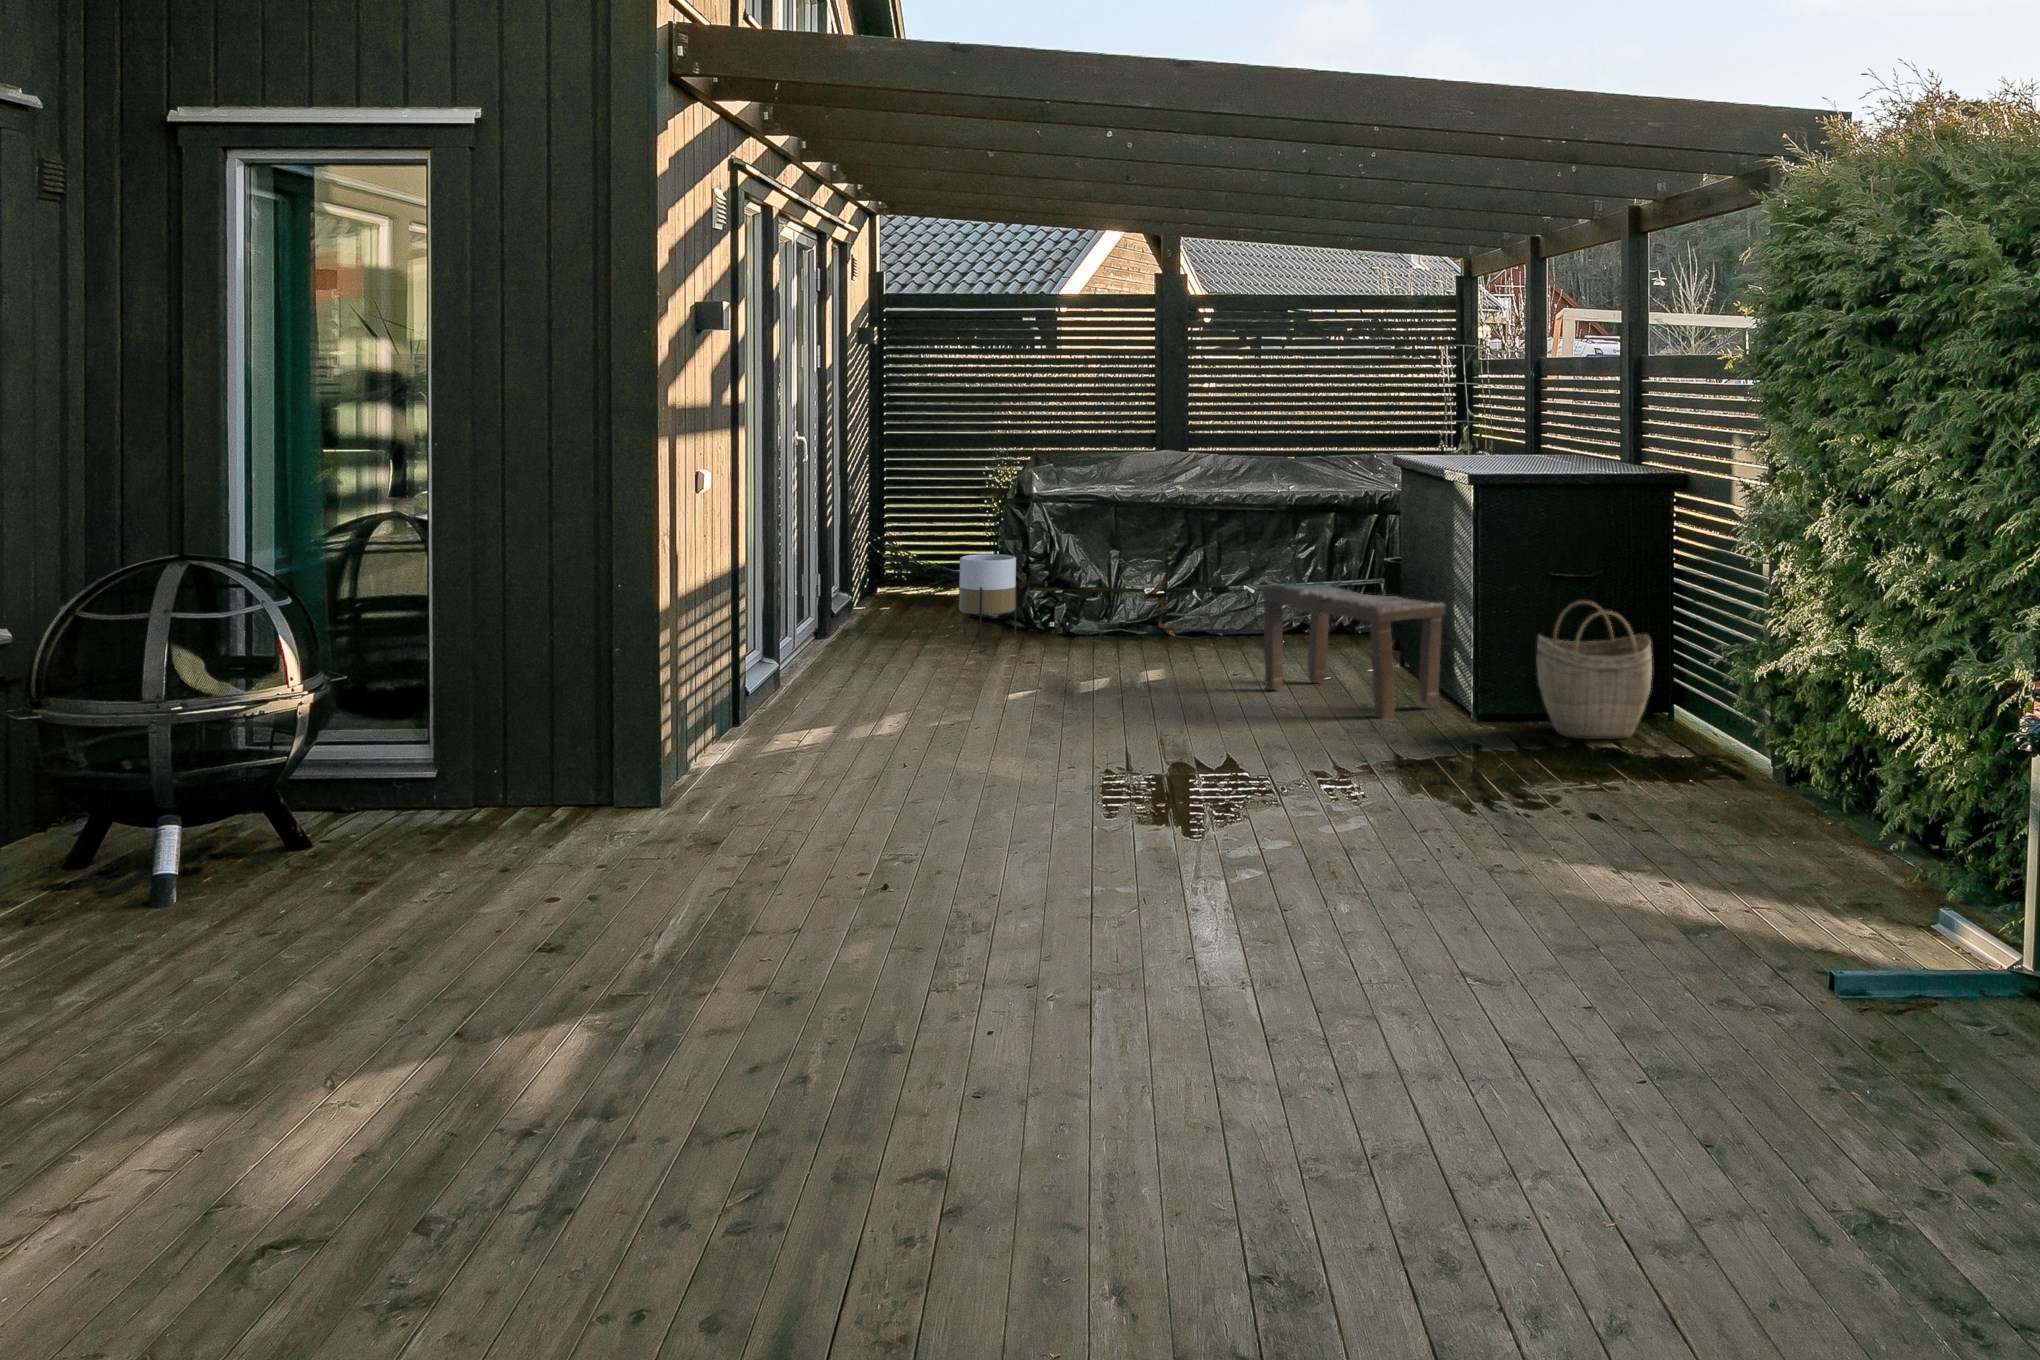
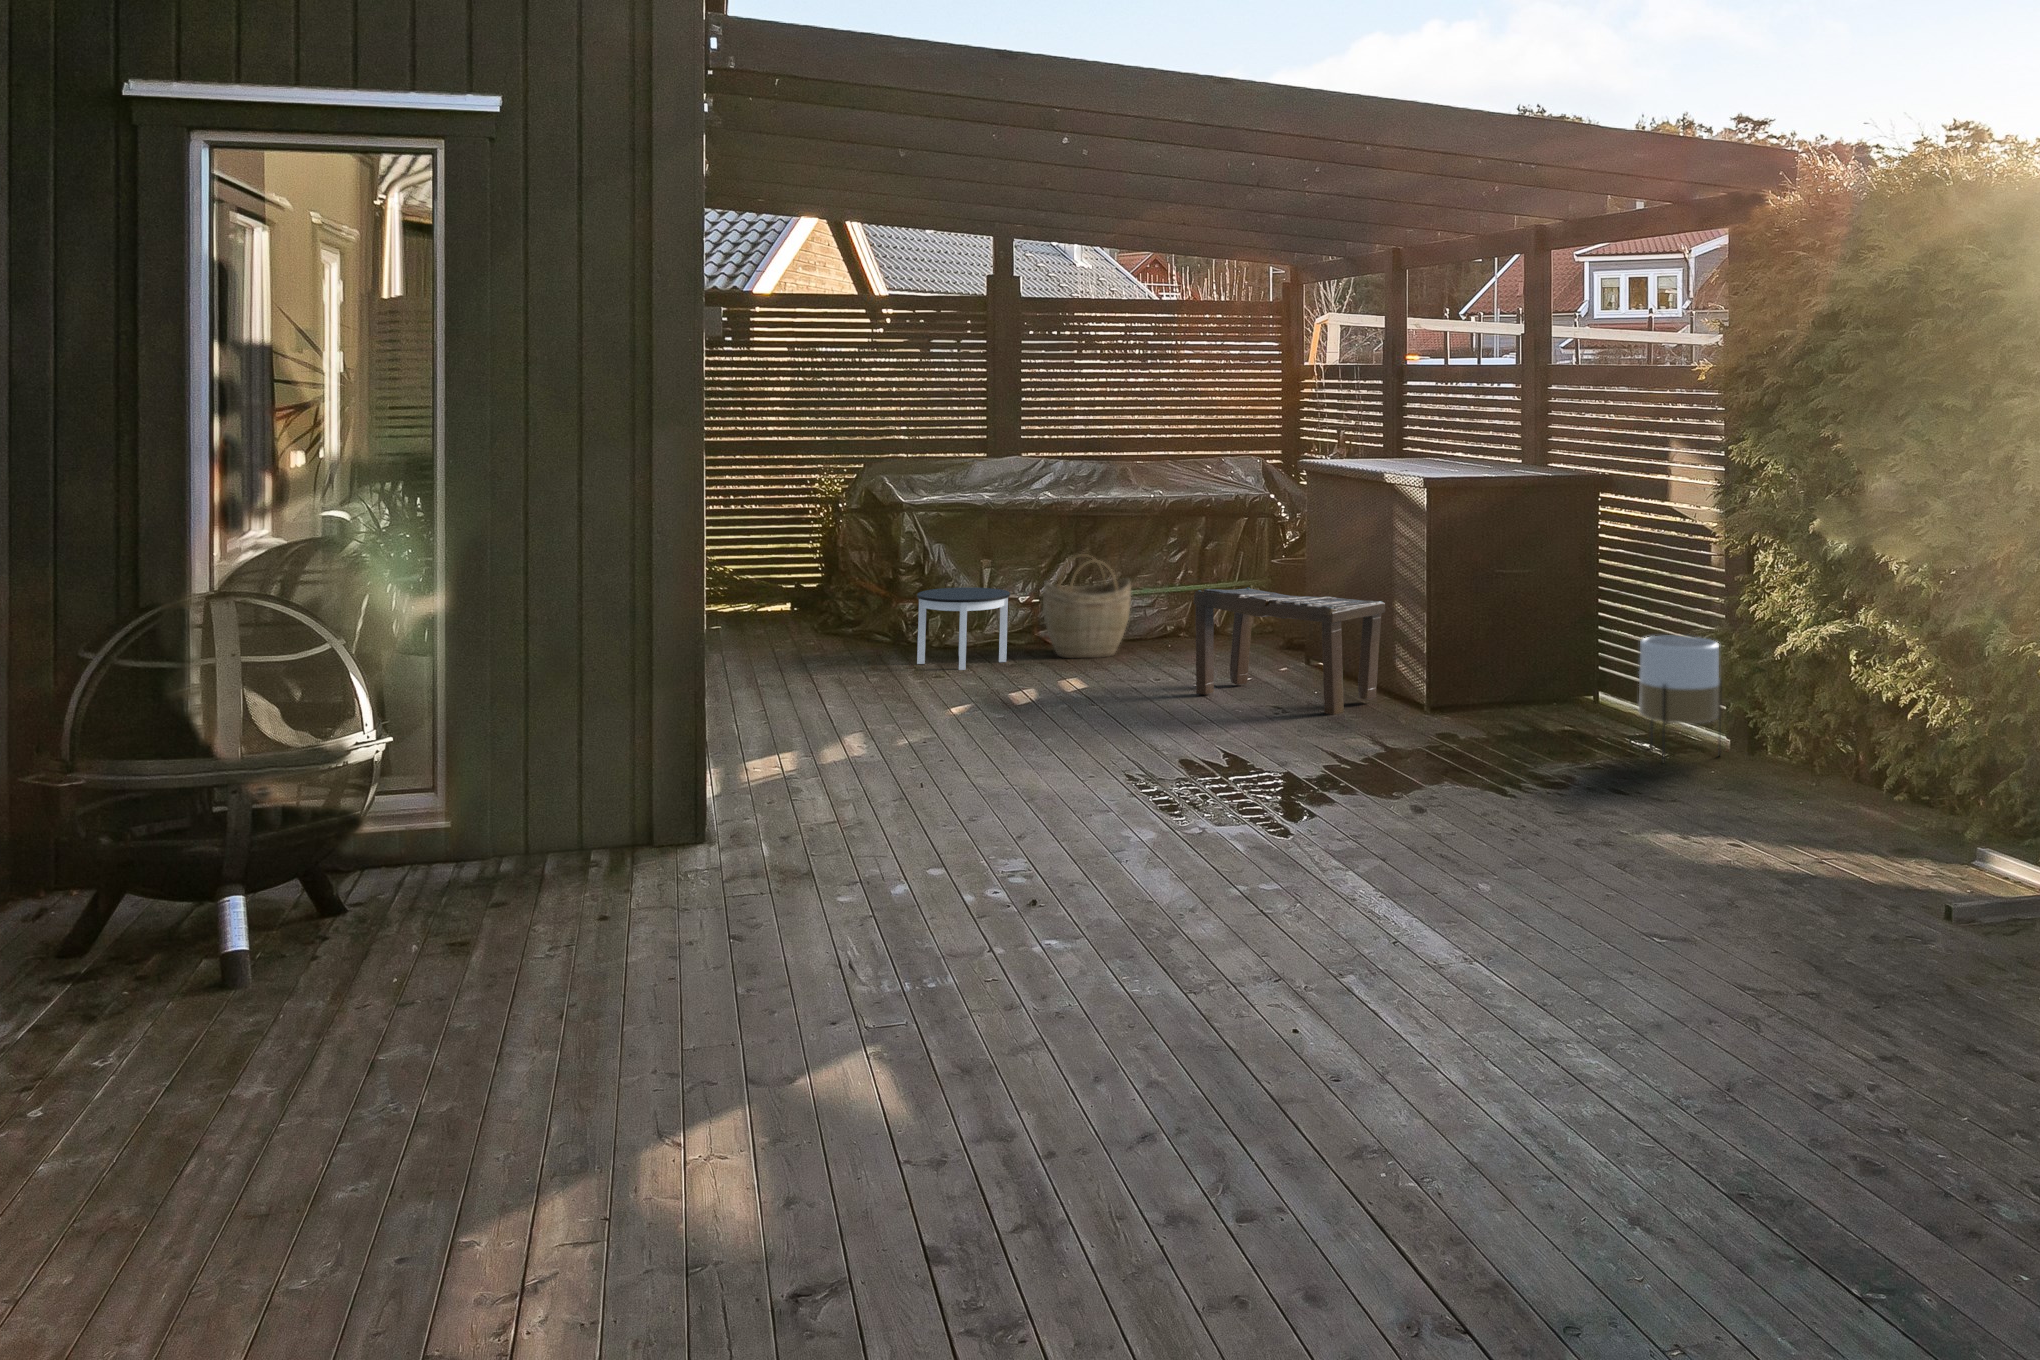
planter: present [959,554,1017,643] -> present [1639,636,1722,762]
round table: none [1038,575,1124,654] -> present [917,587,1010,670]
woven basket: present [1536,601,1652,739] -> present [1043,554,1131,658]

